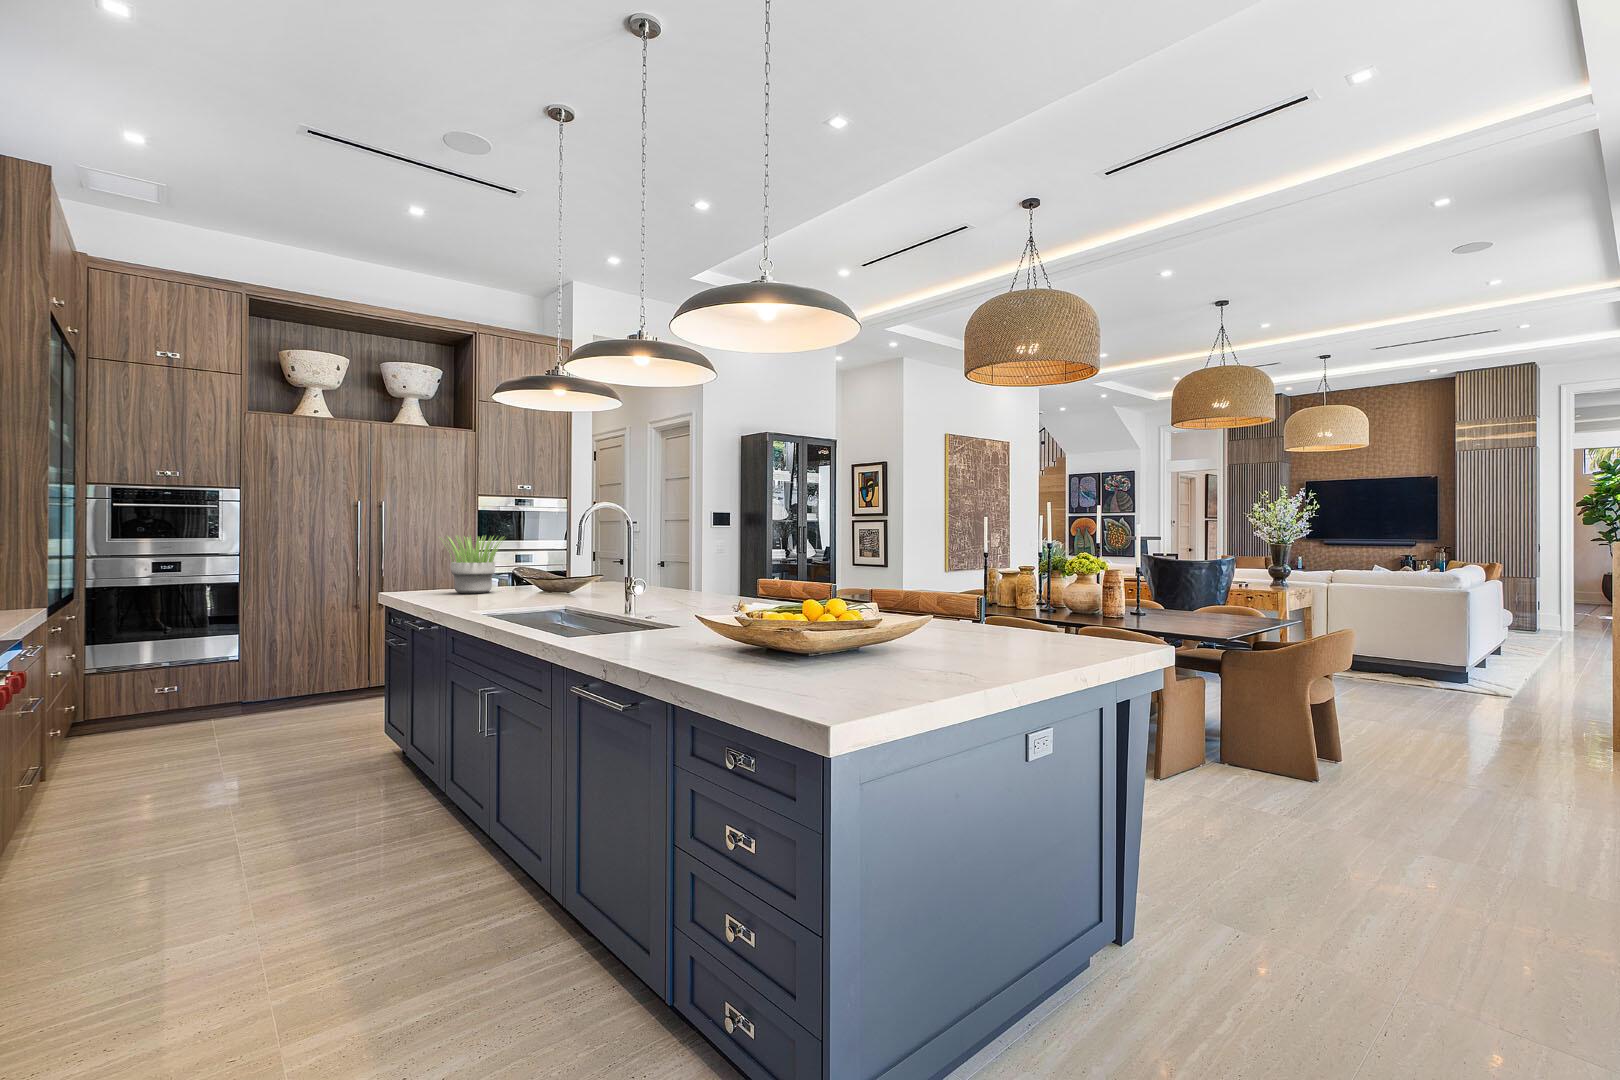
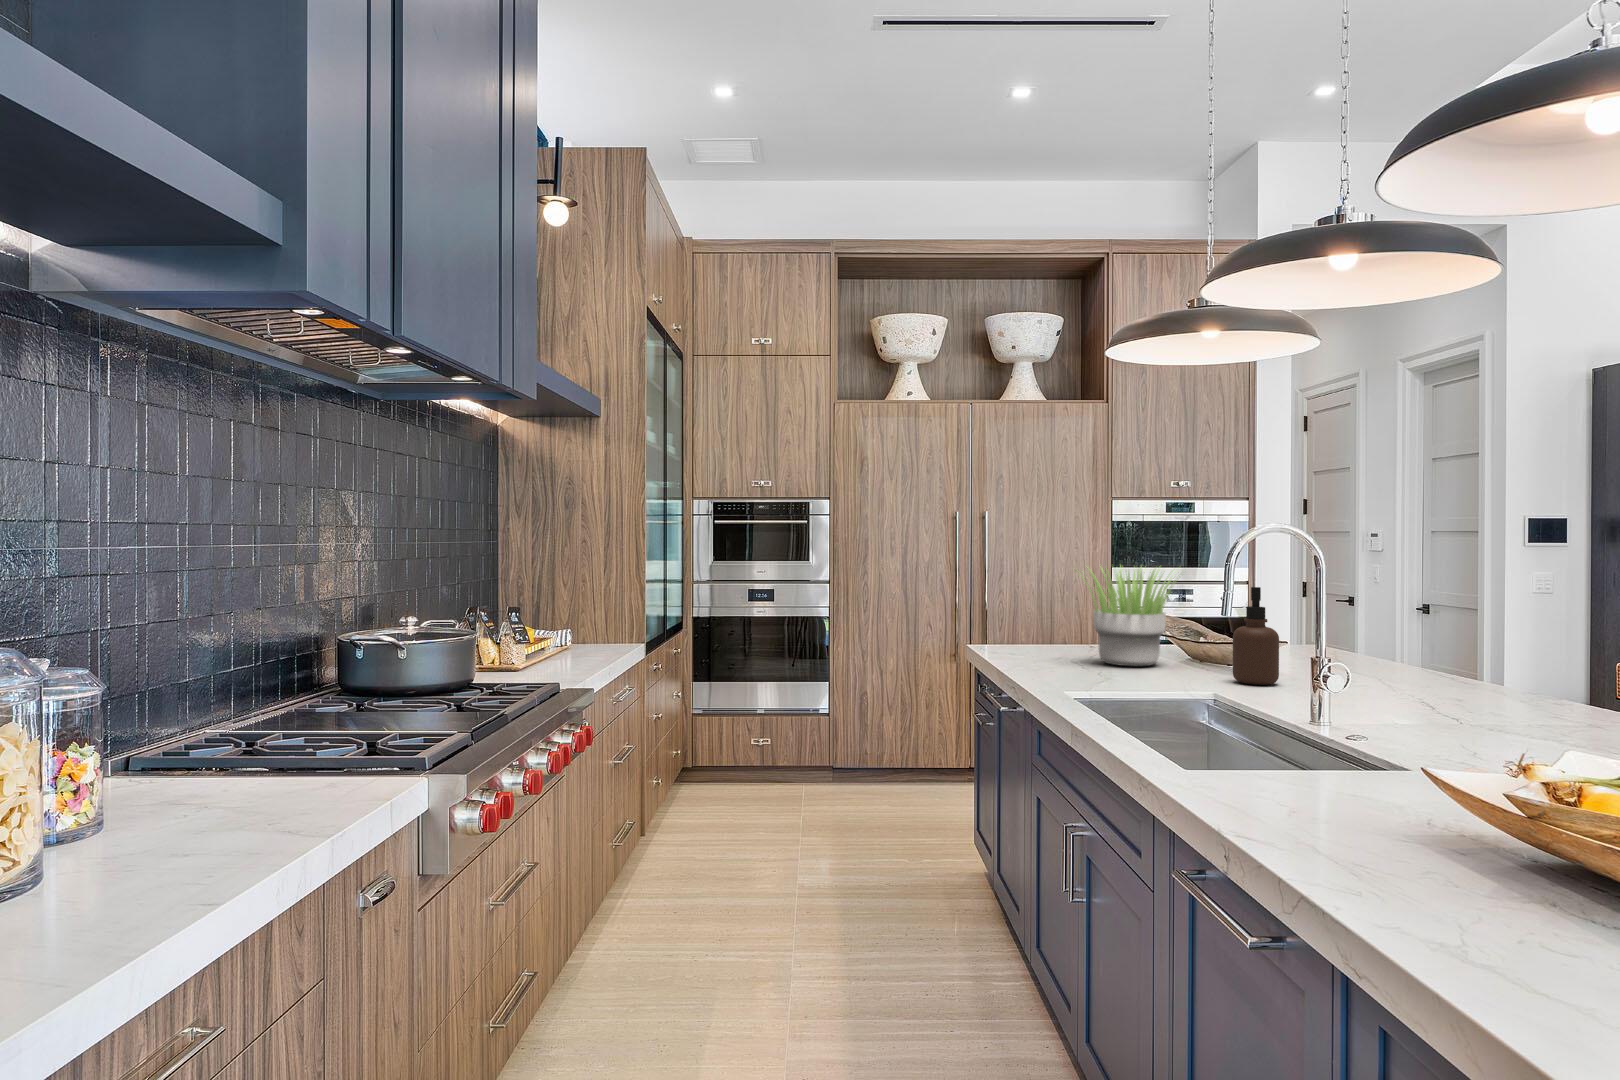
soap dispenser: none [527,544,551,595] -> present [1233,587,1279,685]

